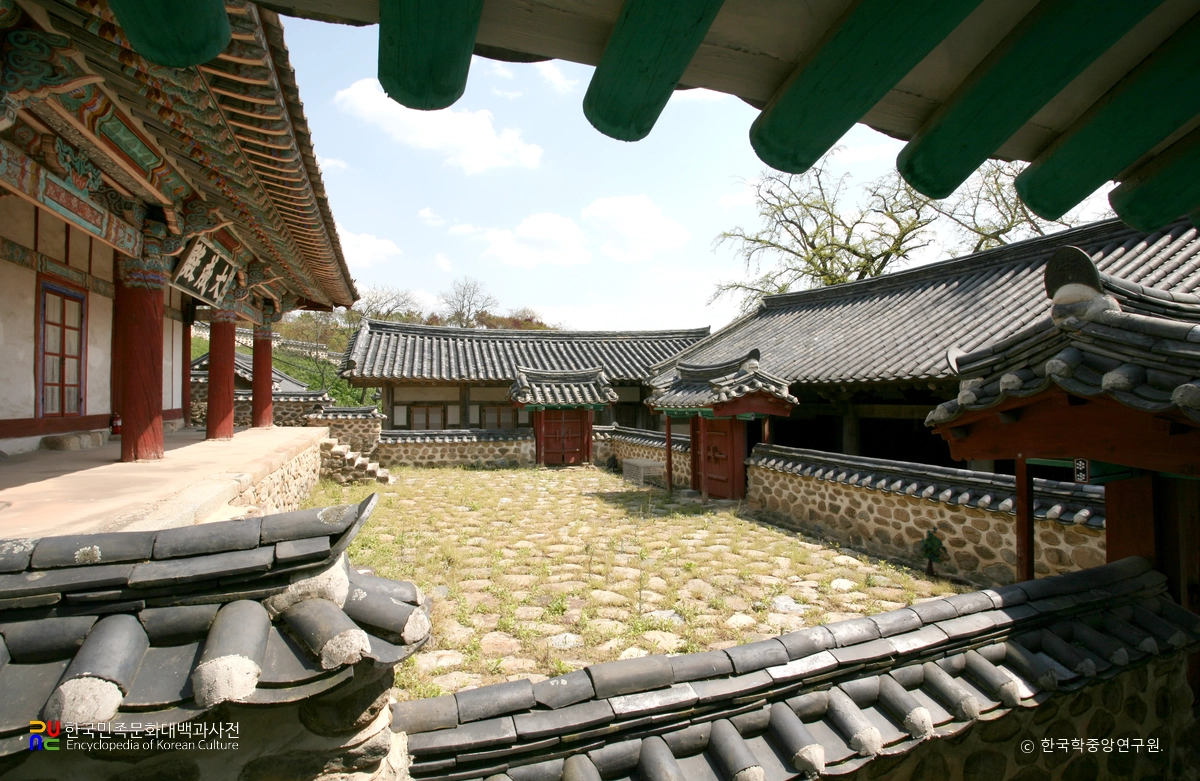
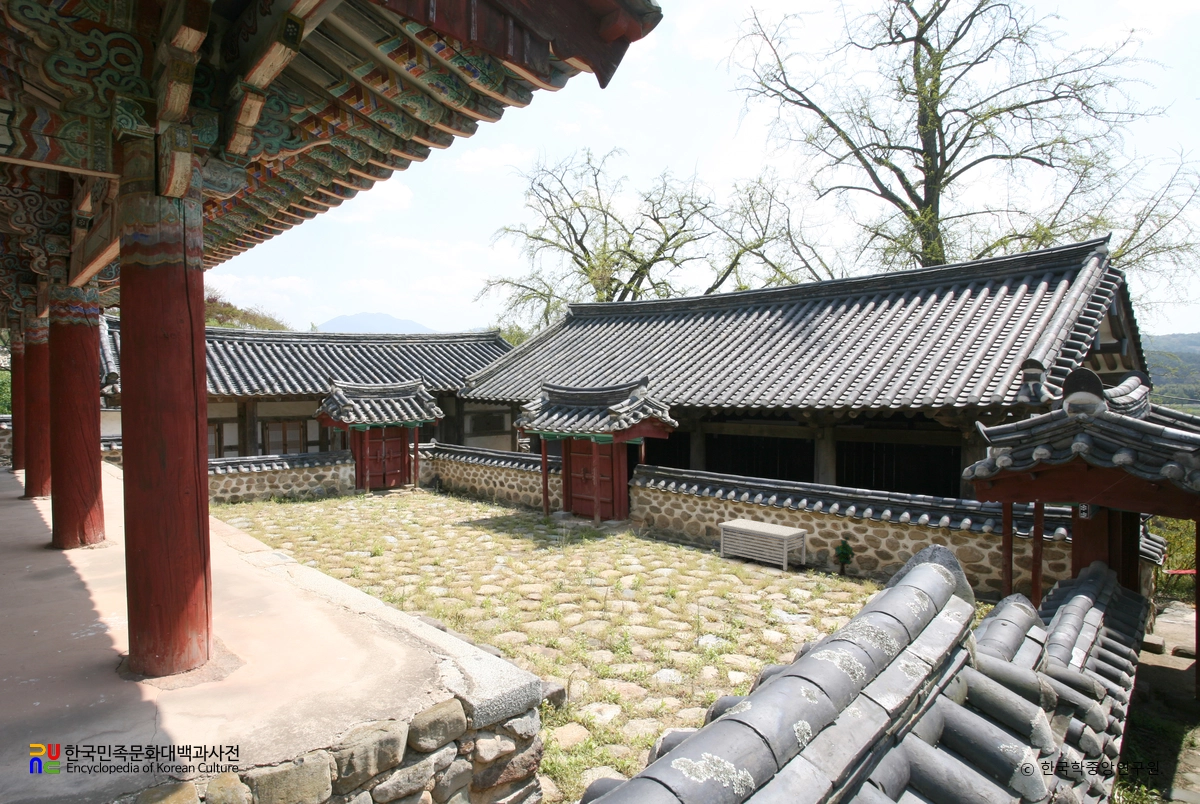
storage bench: present [622,458,664,488] -> present [718,519,808,571]

